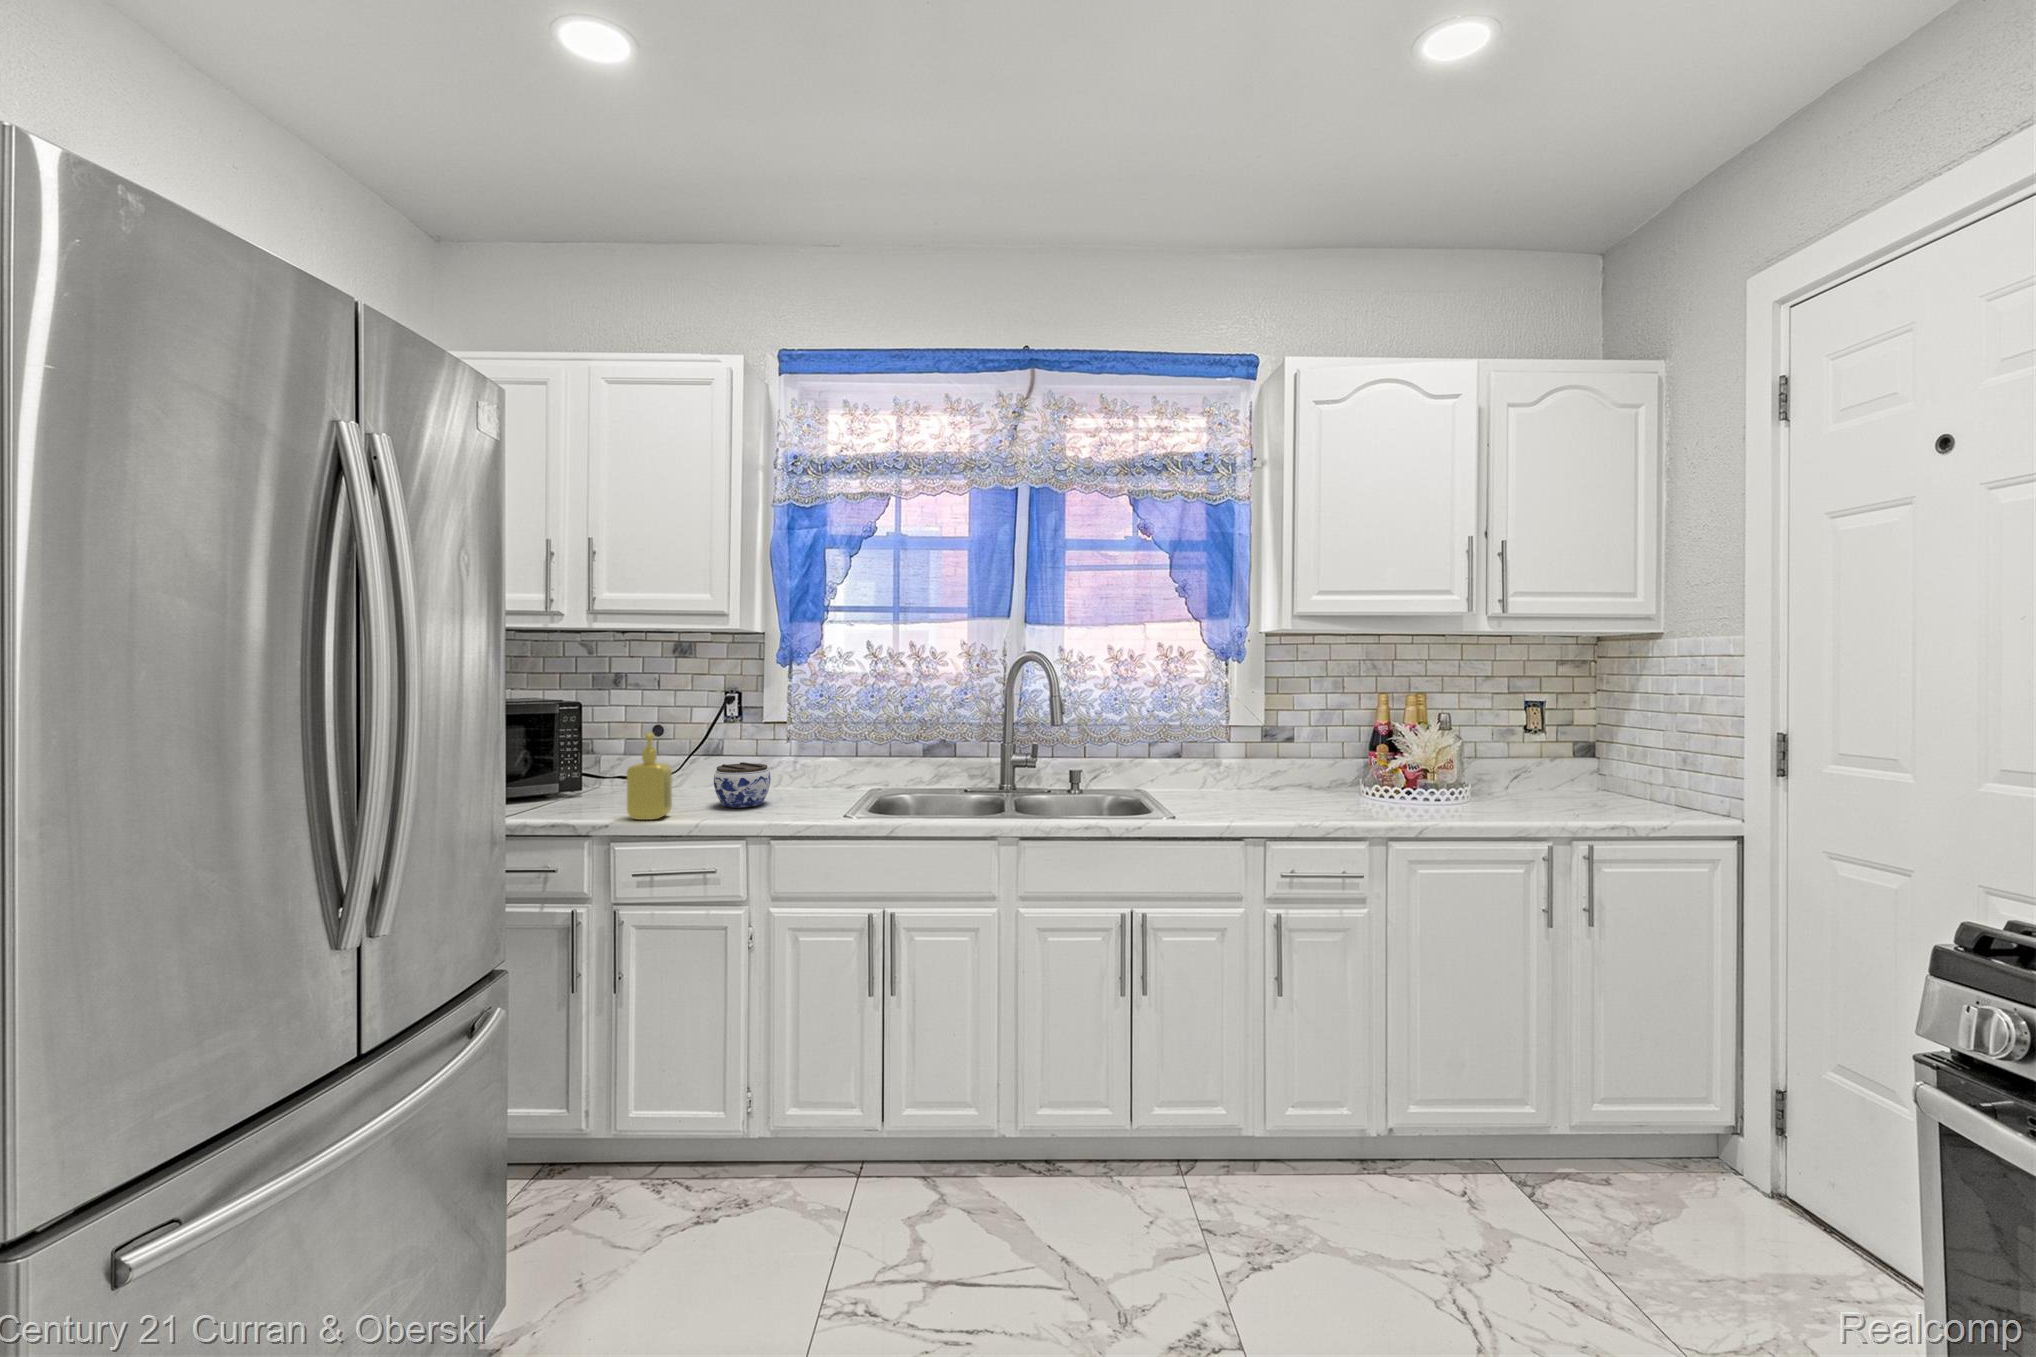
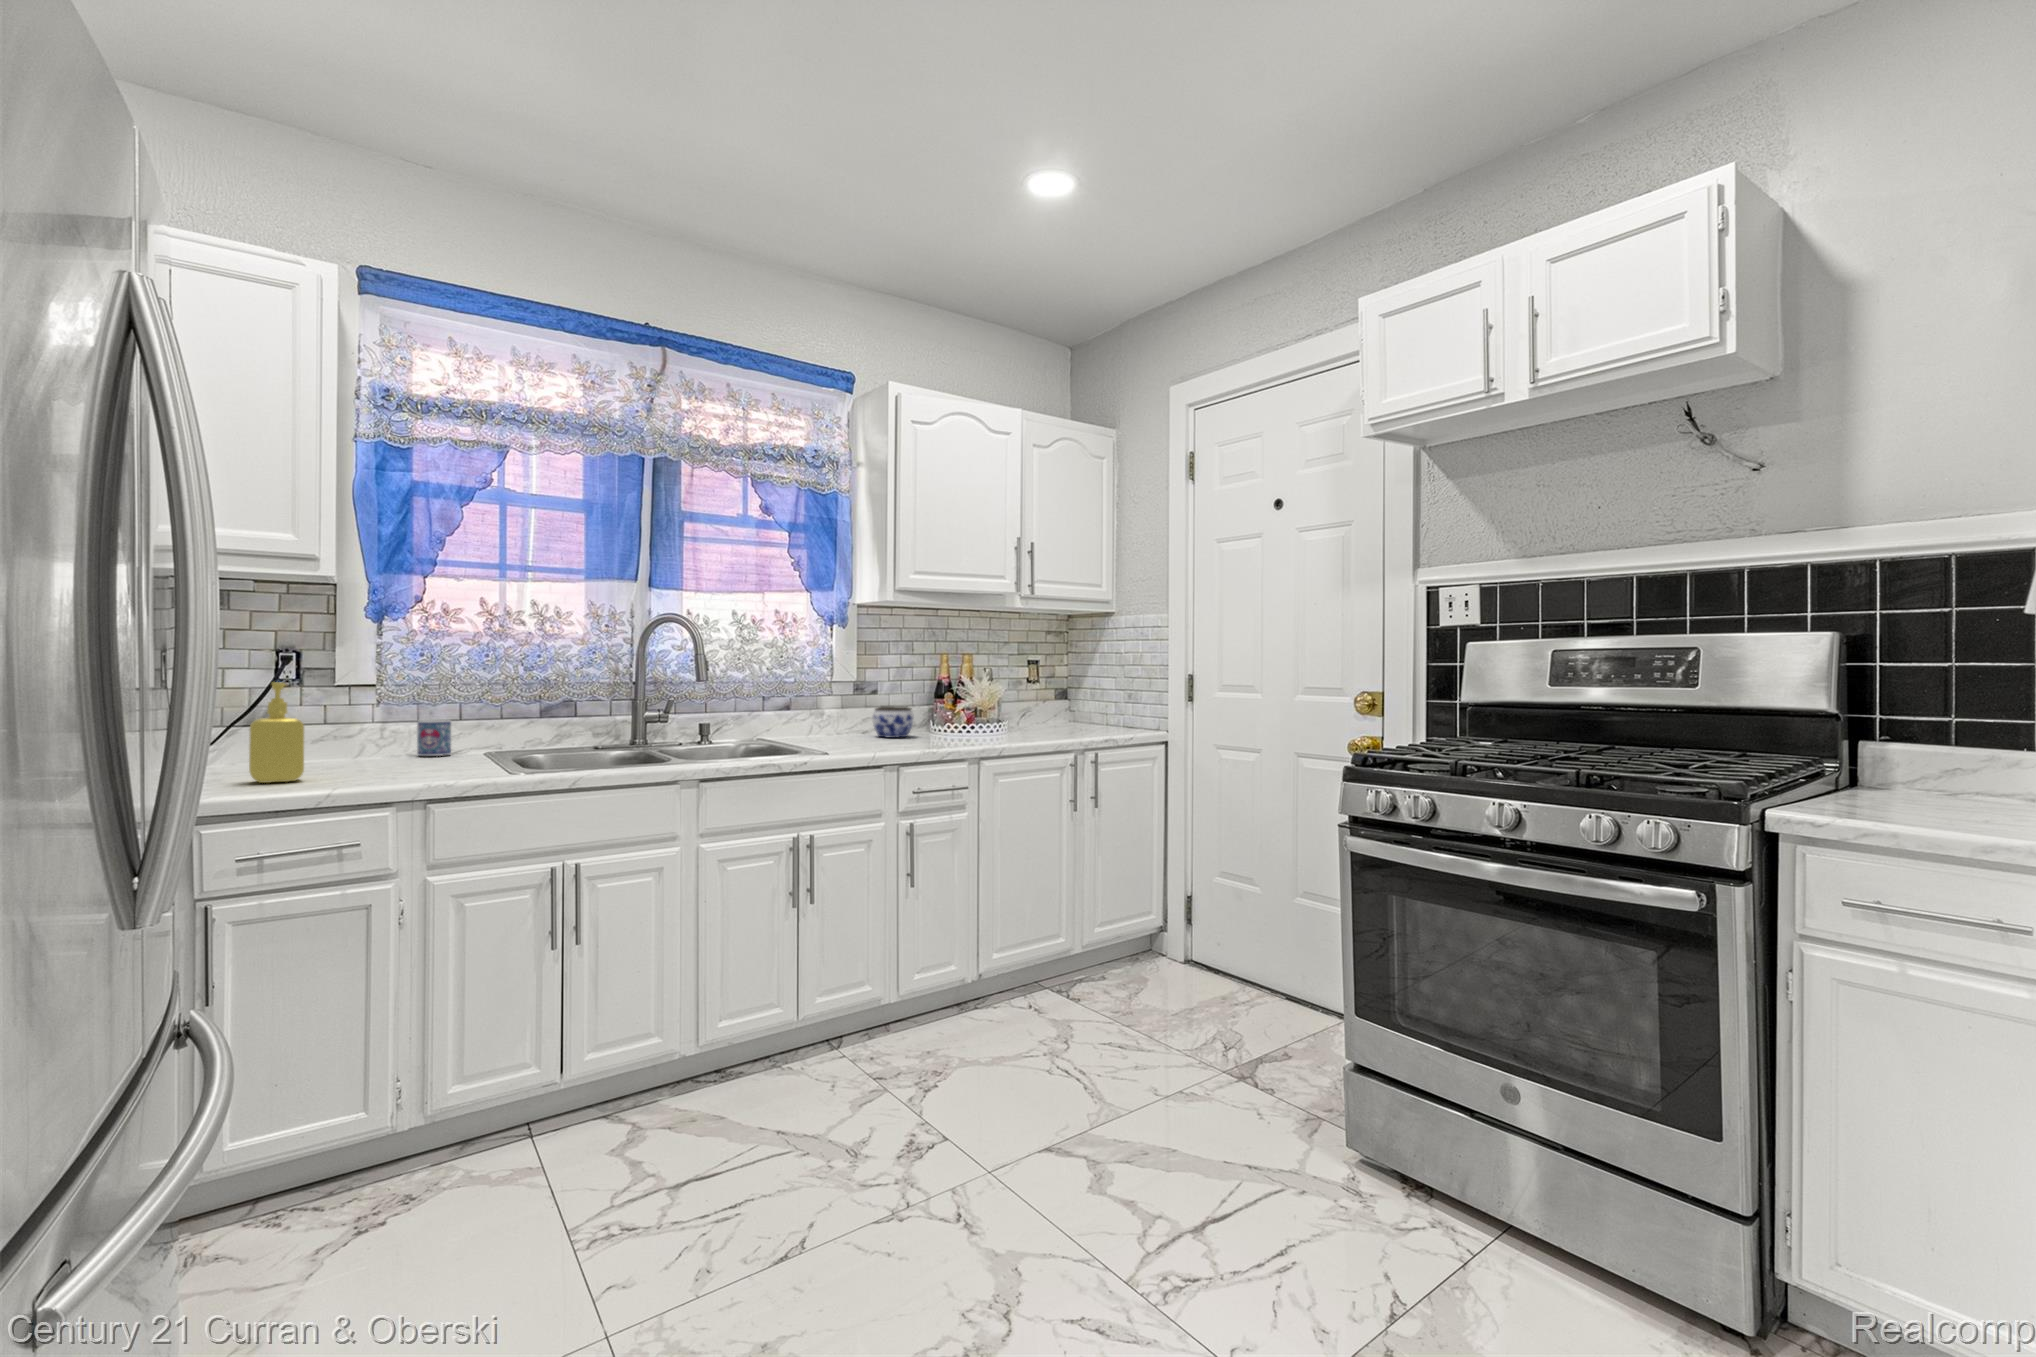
mug: none [808,756,835,790] -> present [417,720,451,756]
jar: present [714,762,771,808] -> present [873,706,914,738]

